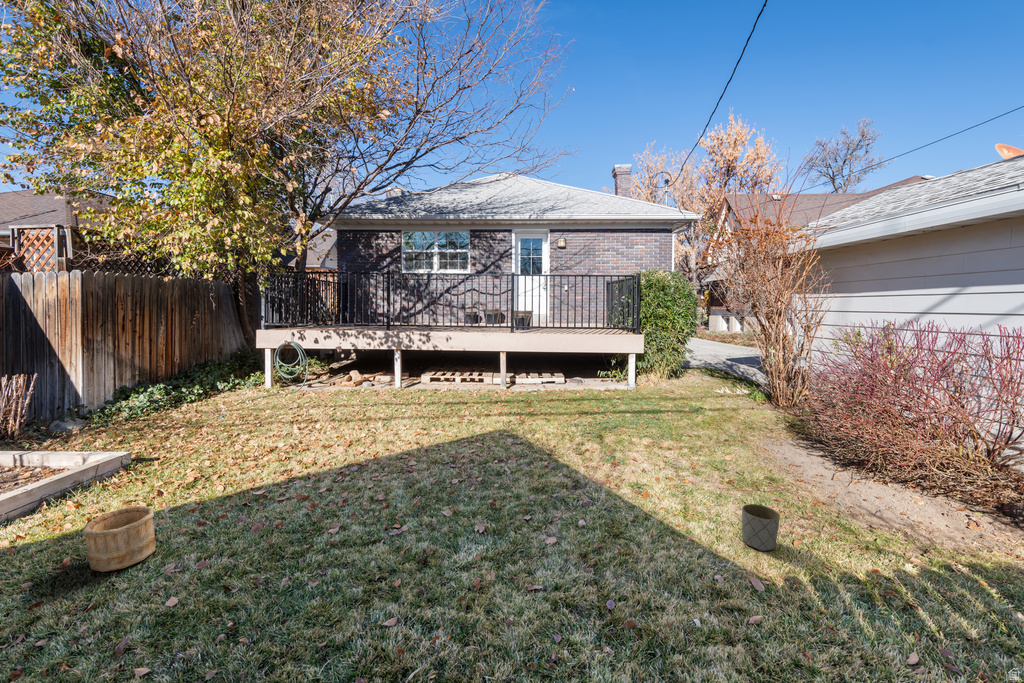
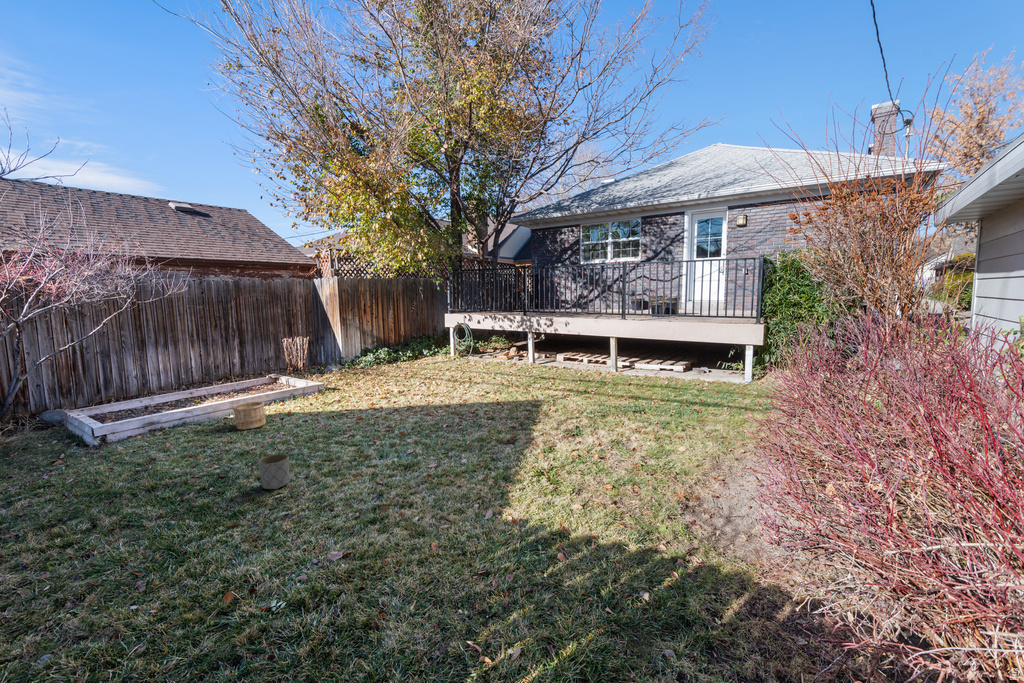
planter: present [742,504,780,551] -> present [259,454,289,489]

